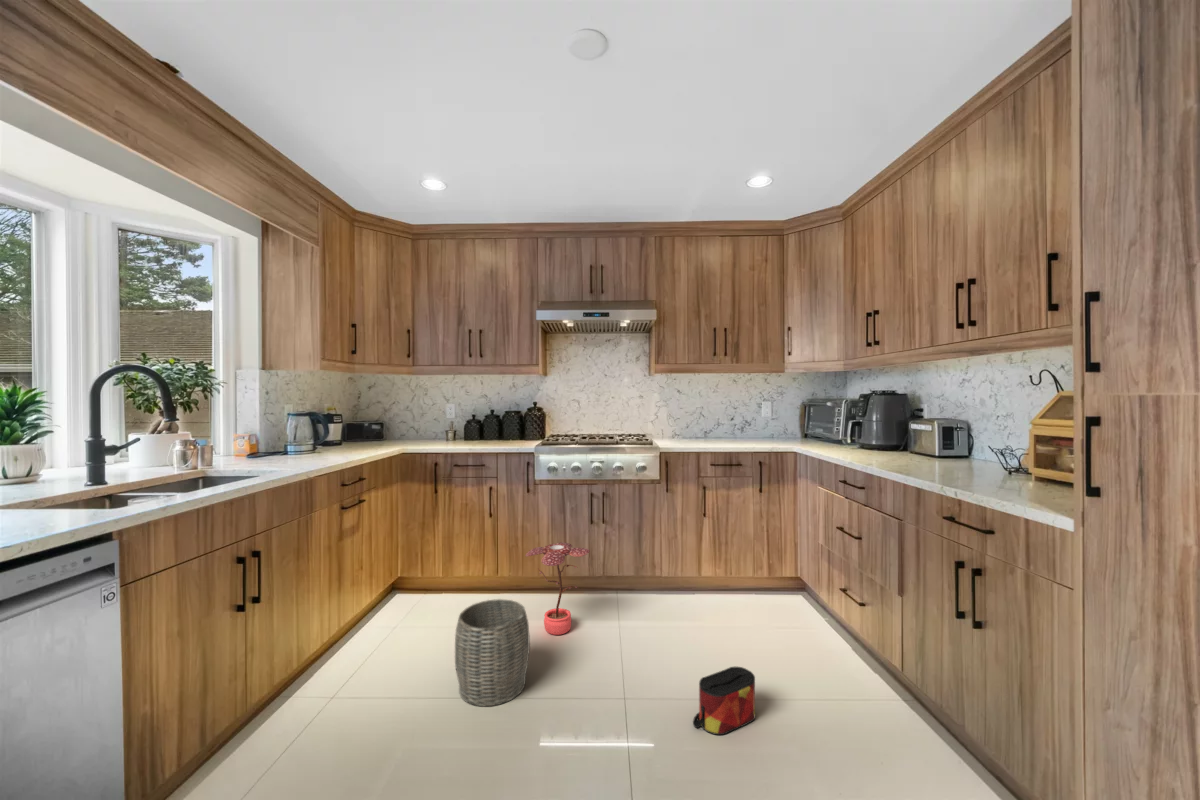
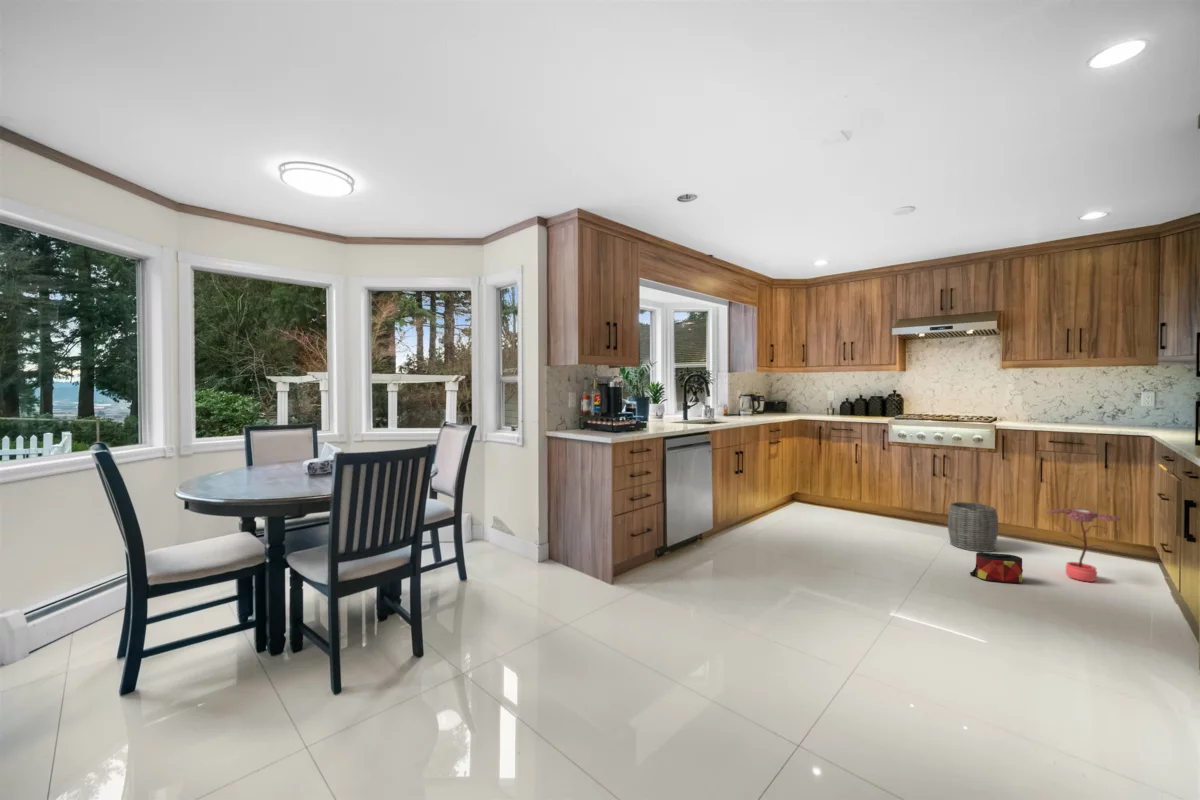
potted plant: present [525,542,590,635] -> present [1047,508,1121,582]
woven basket: present [455,599,530,706] -> present [948,502,998,552]

